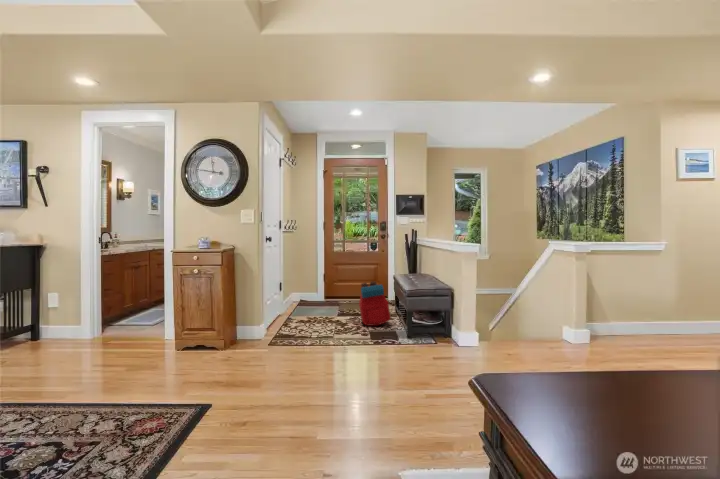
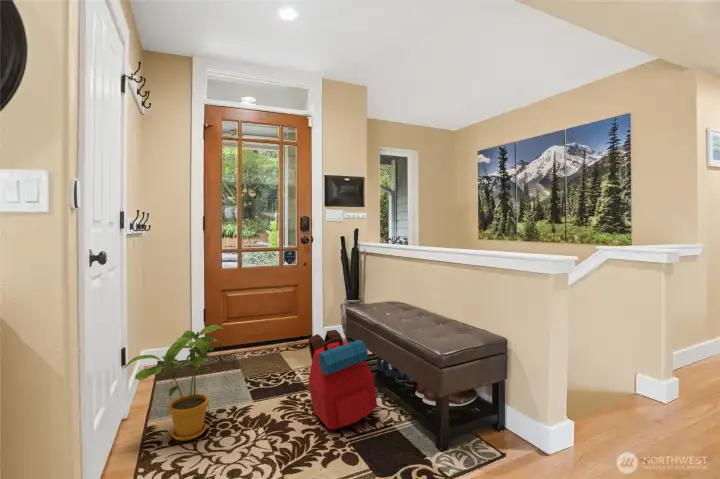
house plant: none [282,271,322,321] -> present [124,325,223,441]

